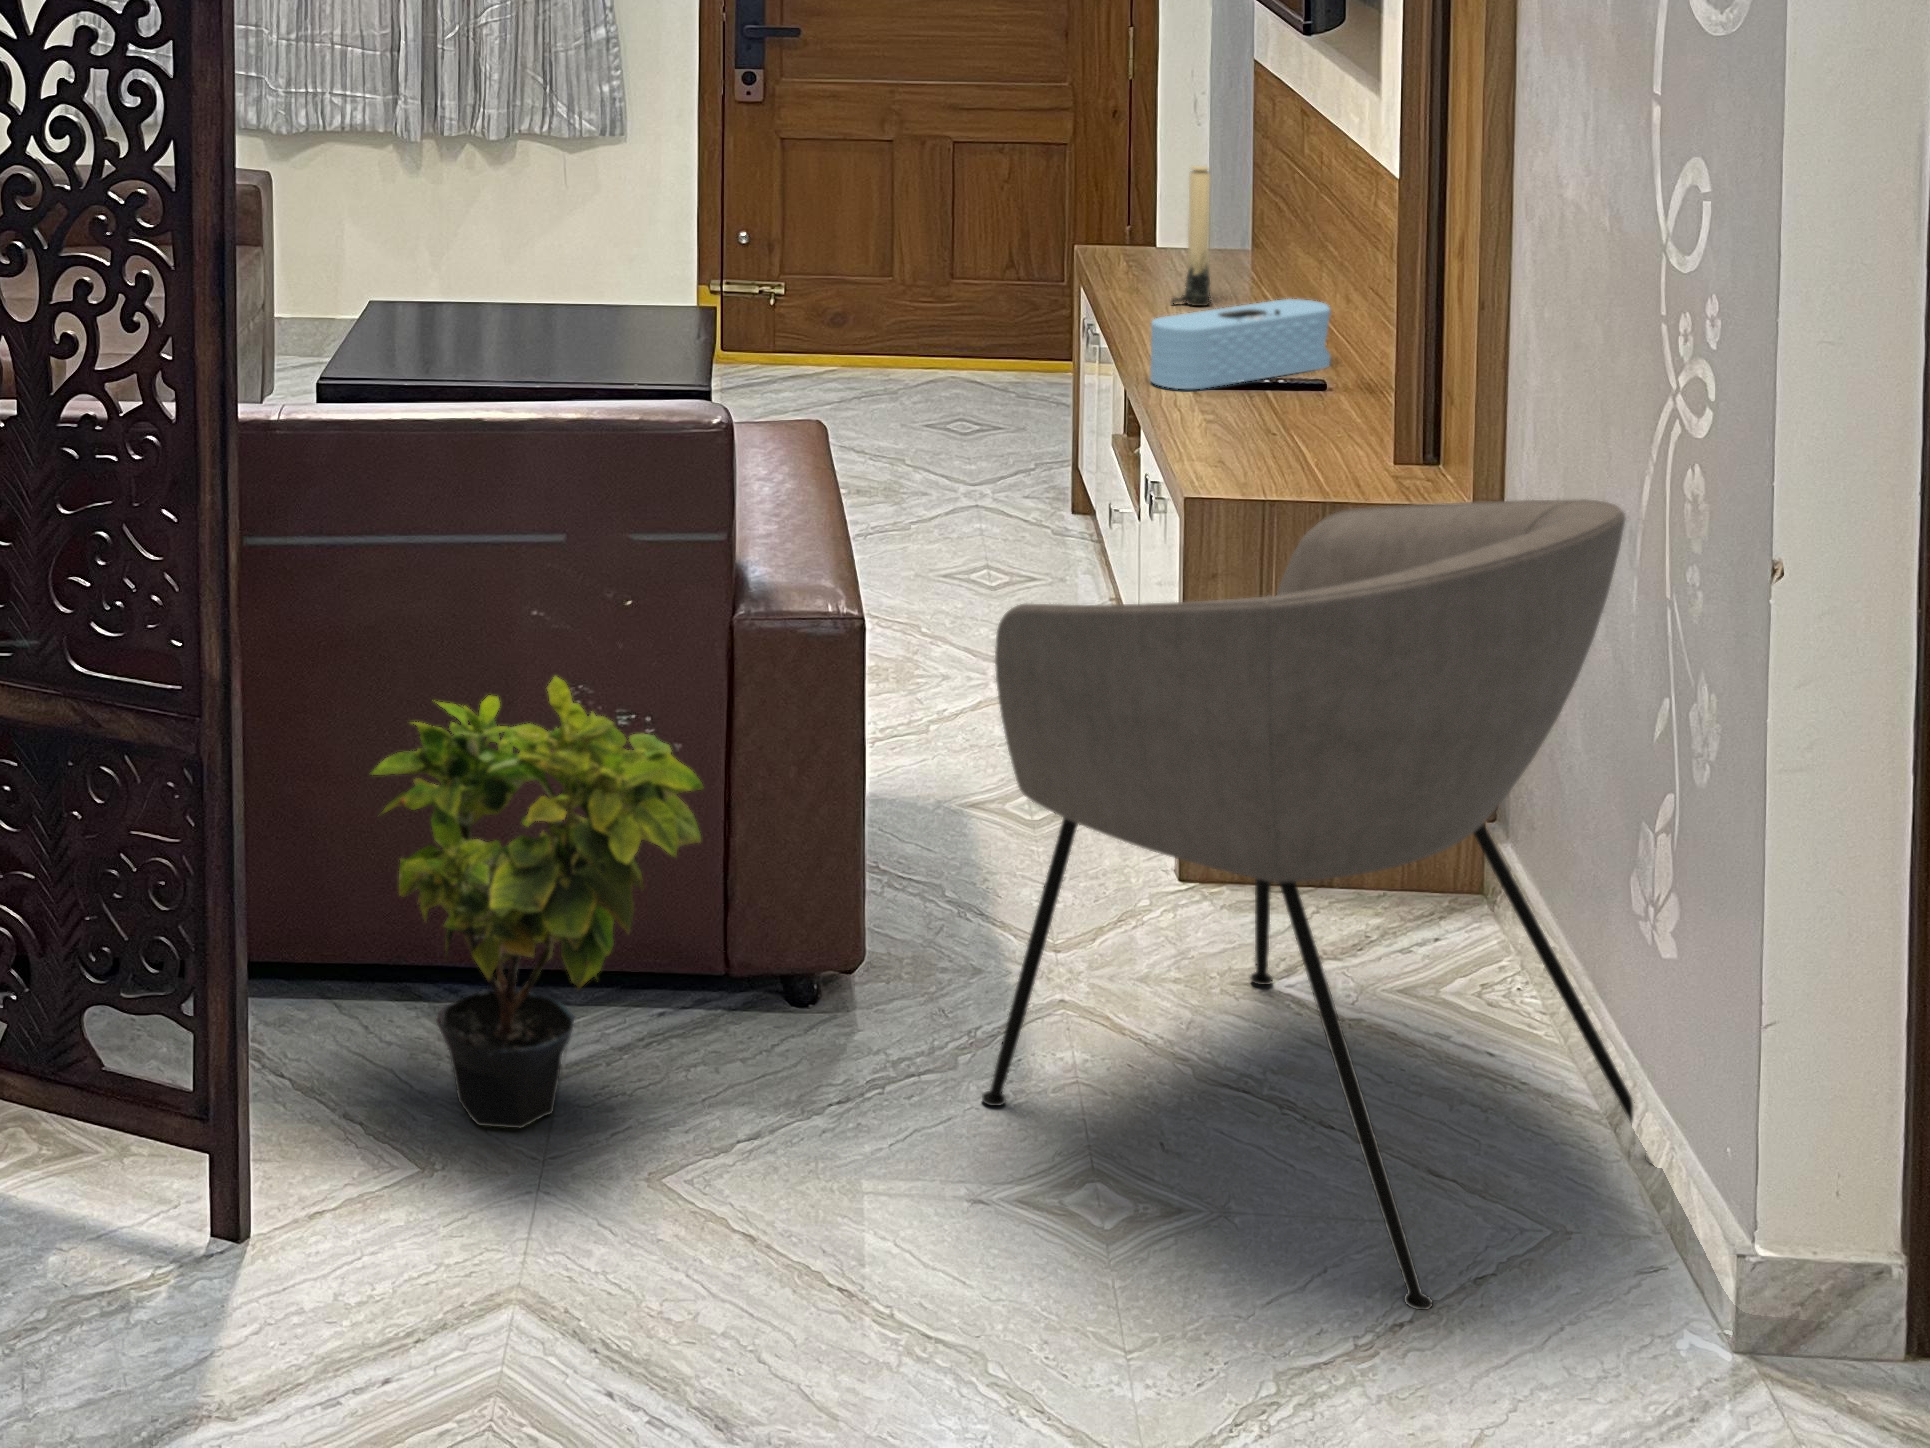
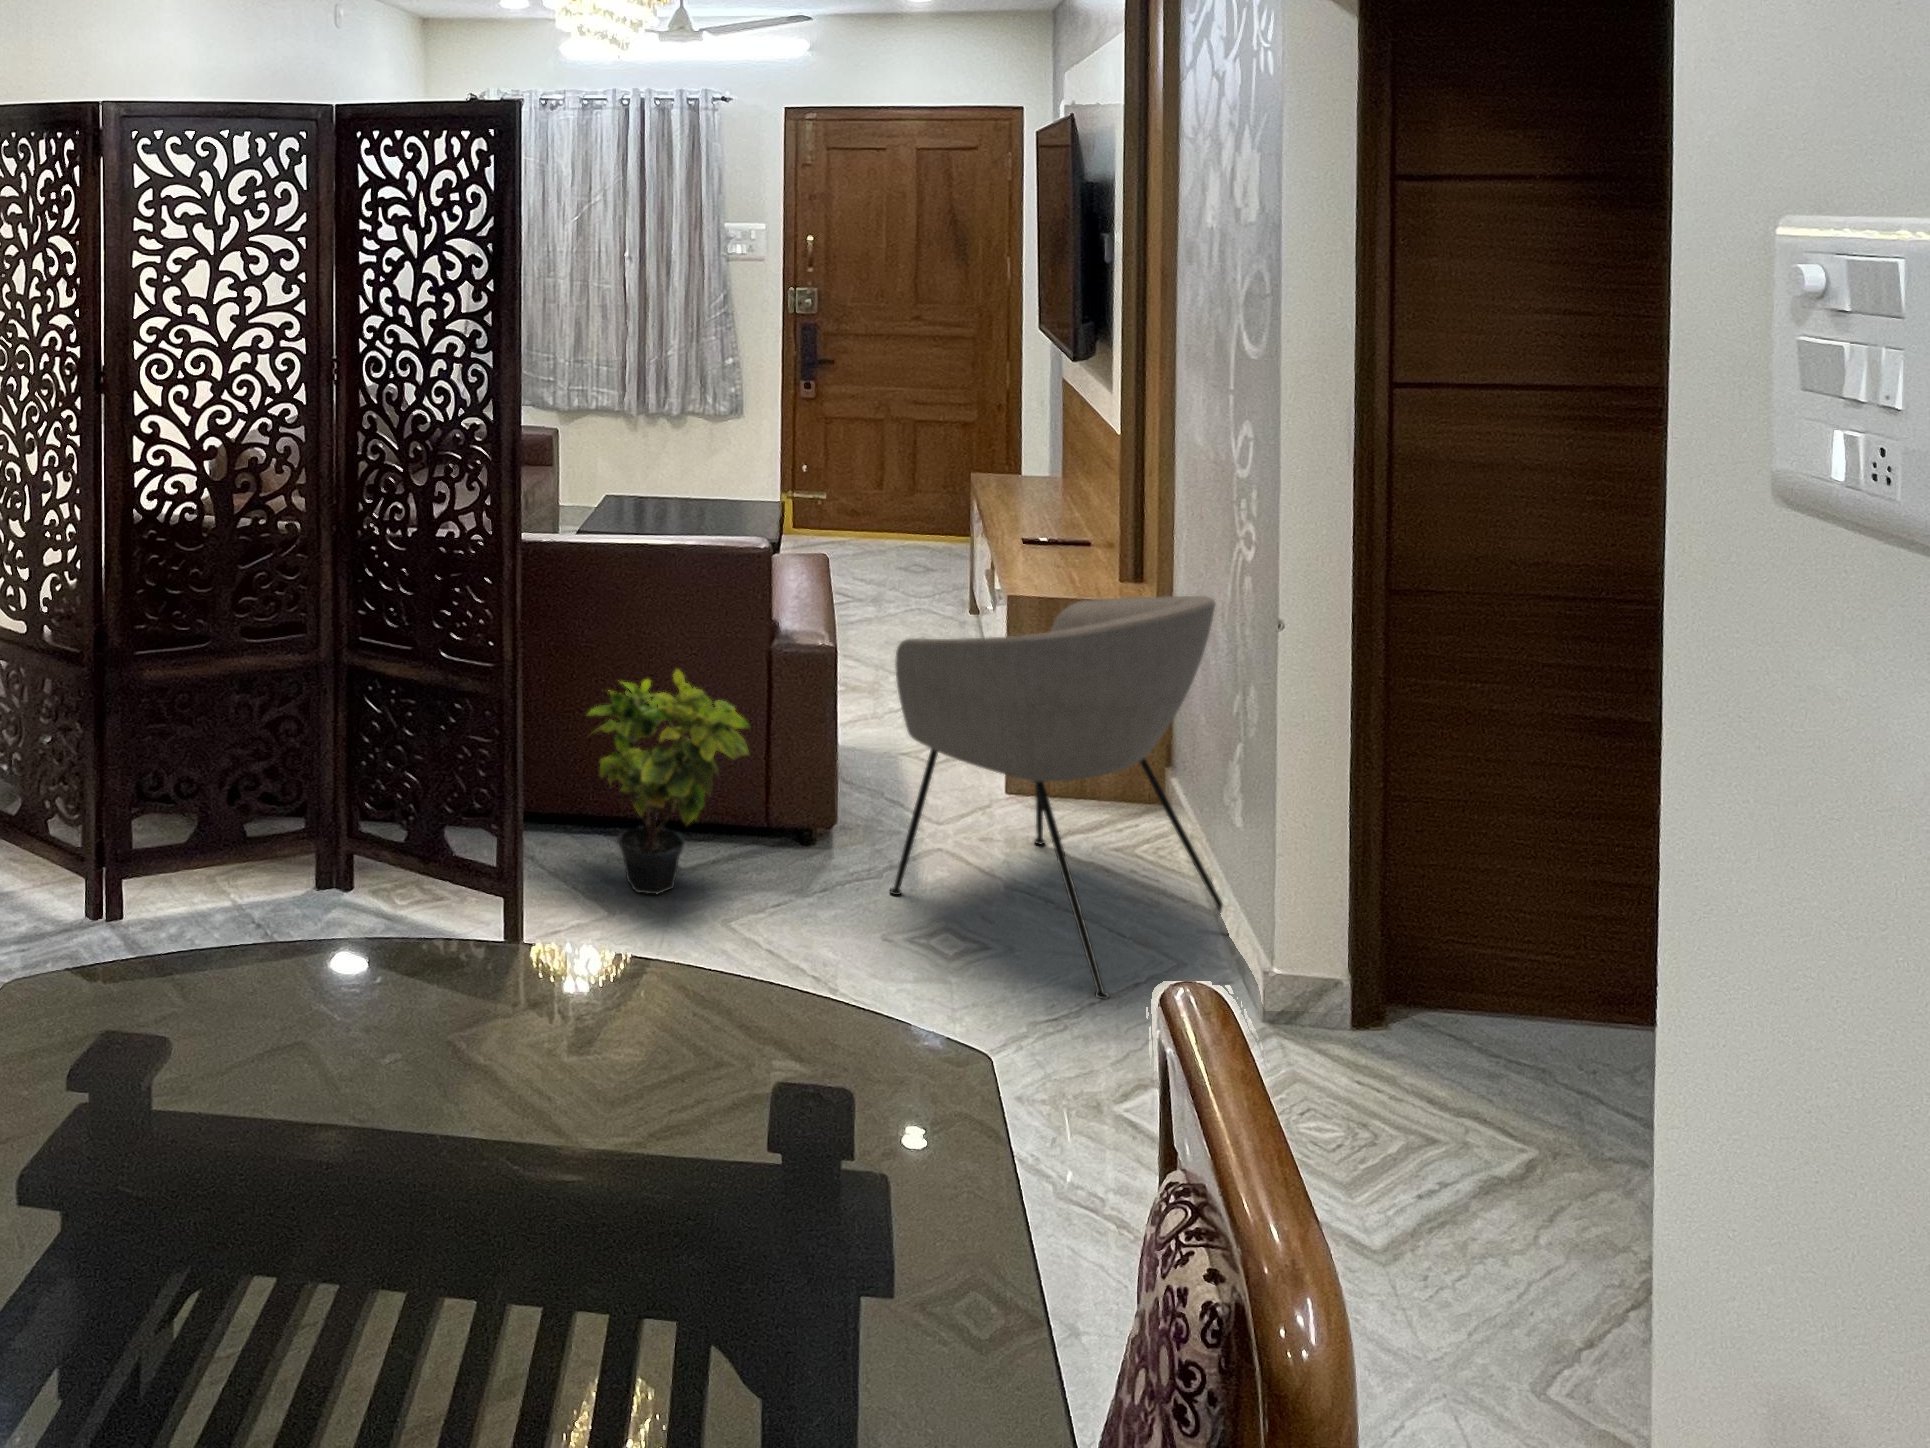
candle: present [1171,166,1211,306] -> none [1014,432,1035,504]
speaker: present [1150,299,1331,389] -> none [996,500,1092,544]

